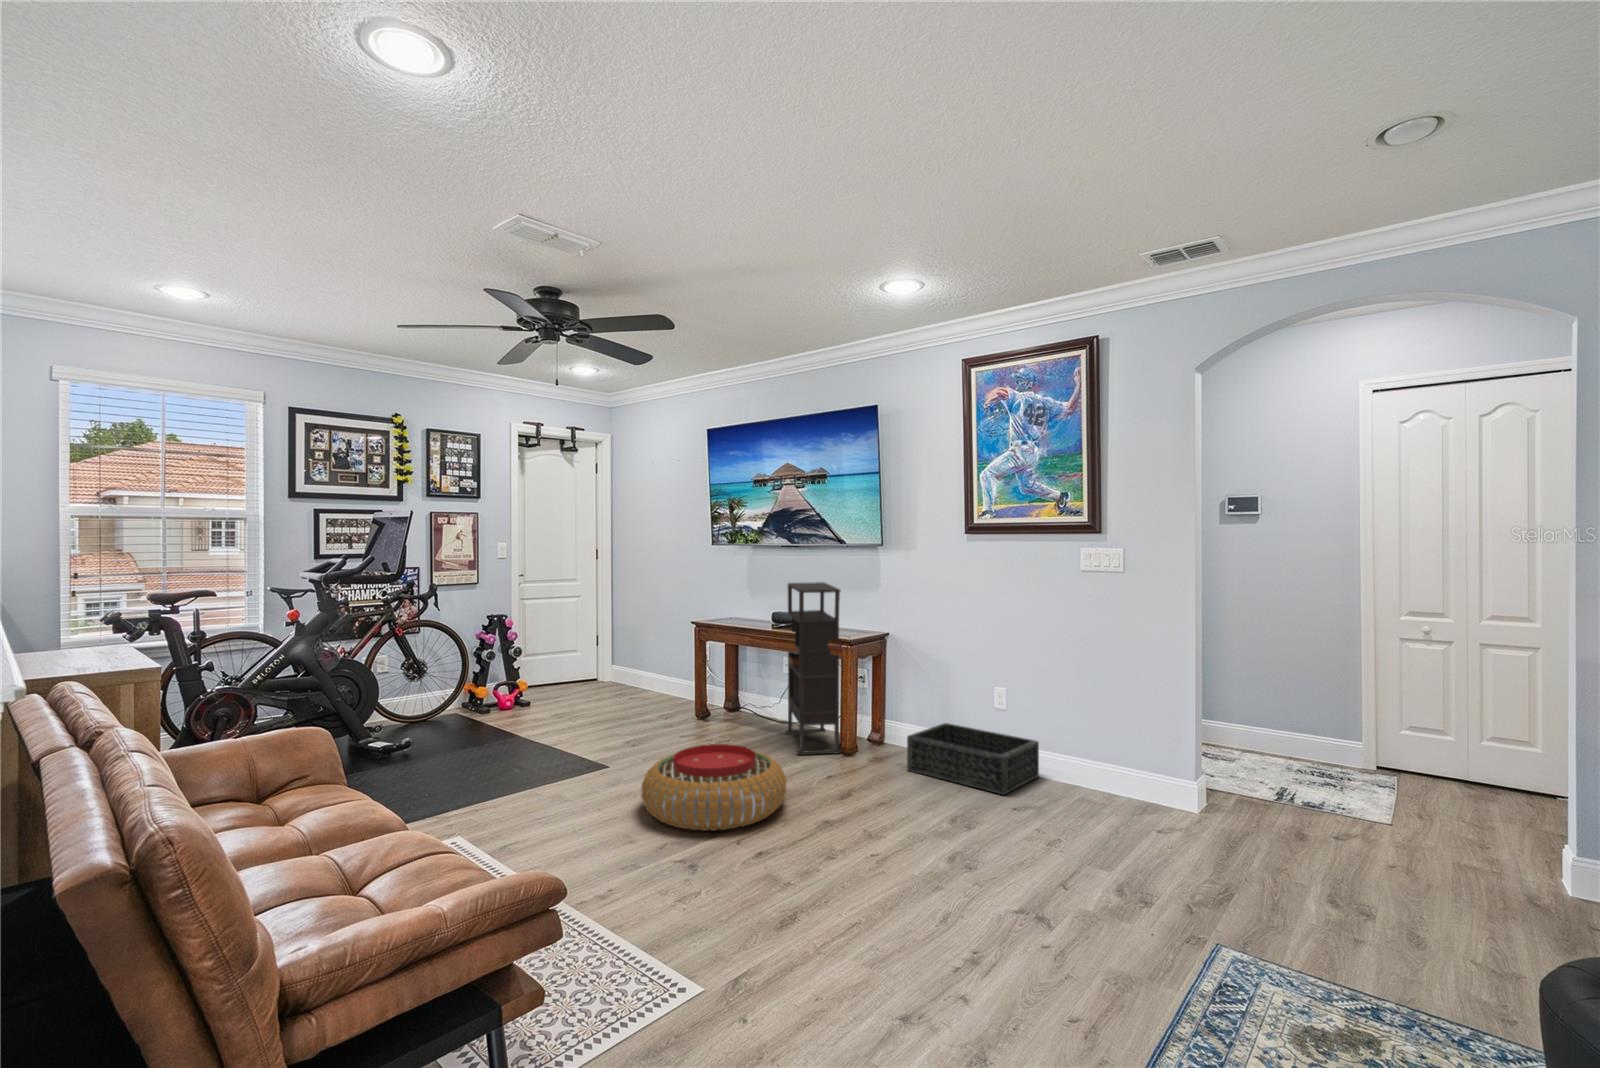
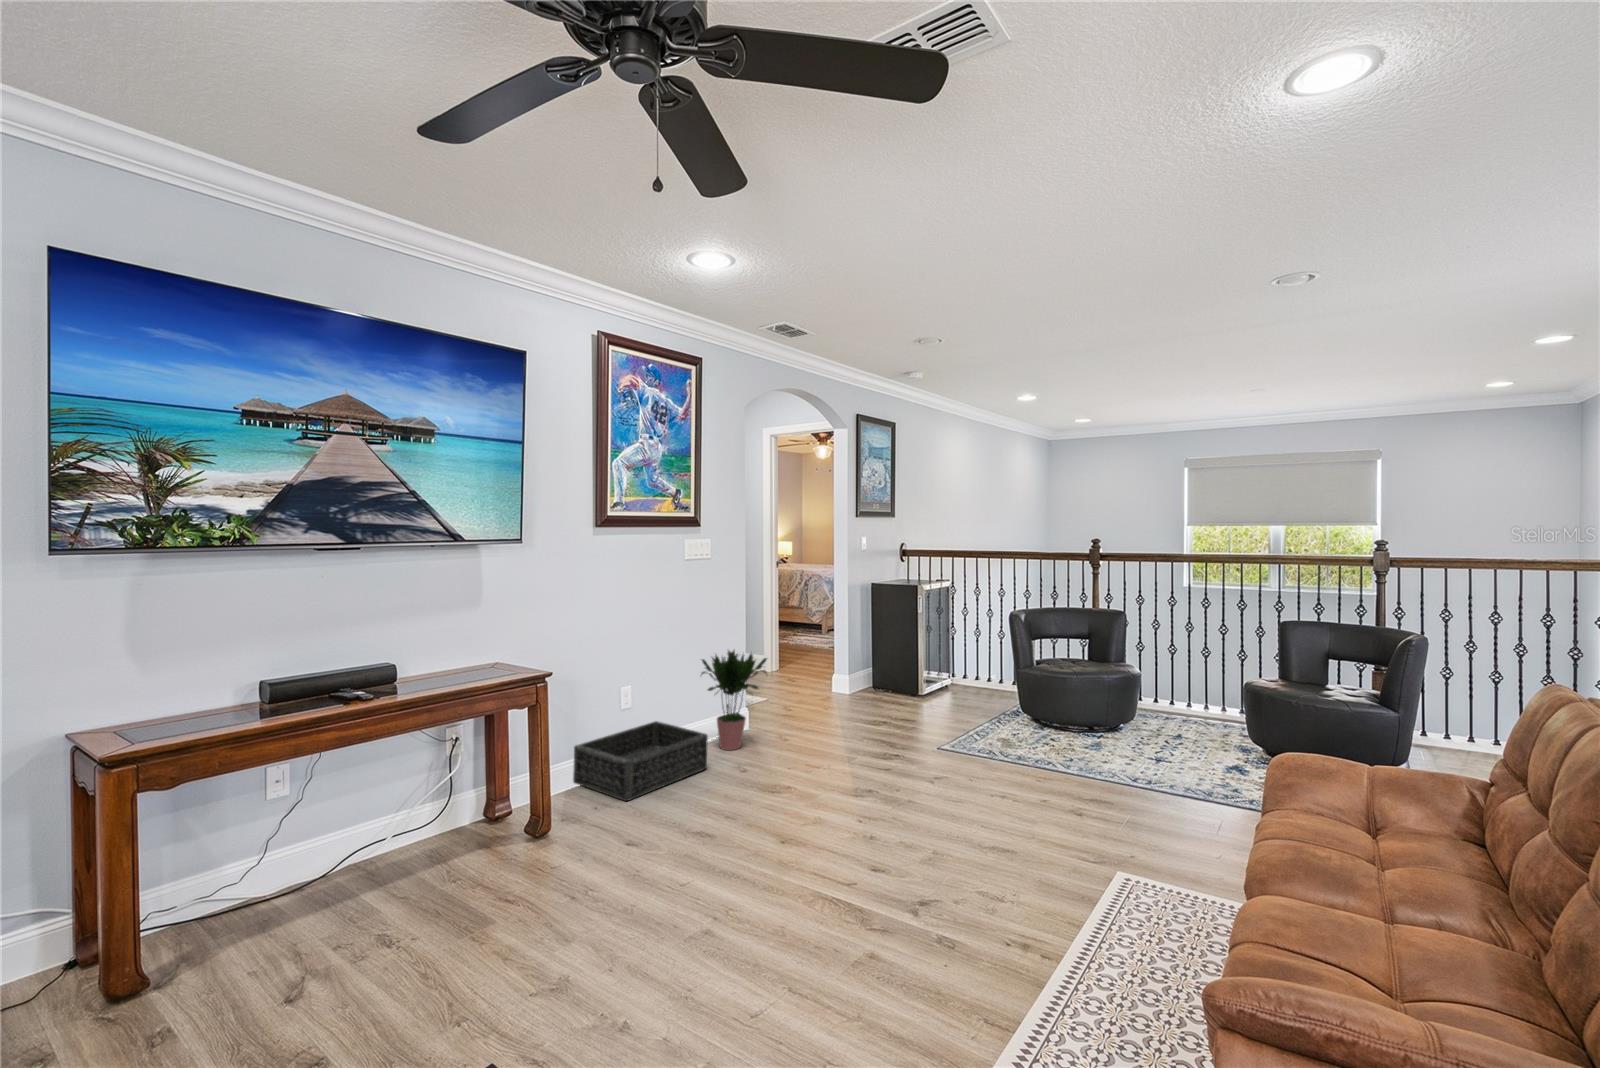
bookshelf: present [786,582,841,755] -> none [401,606,555,878]
potted plant: none [1058,679,1146,813] -> present [702,651,767,750]
pouf: present [641,744,787,831] -> none [673,815,866,952]

